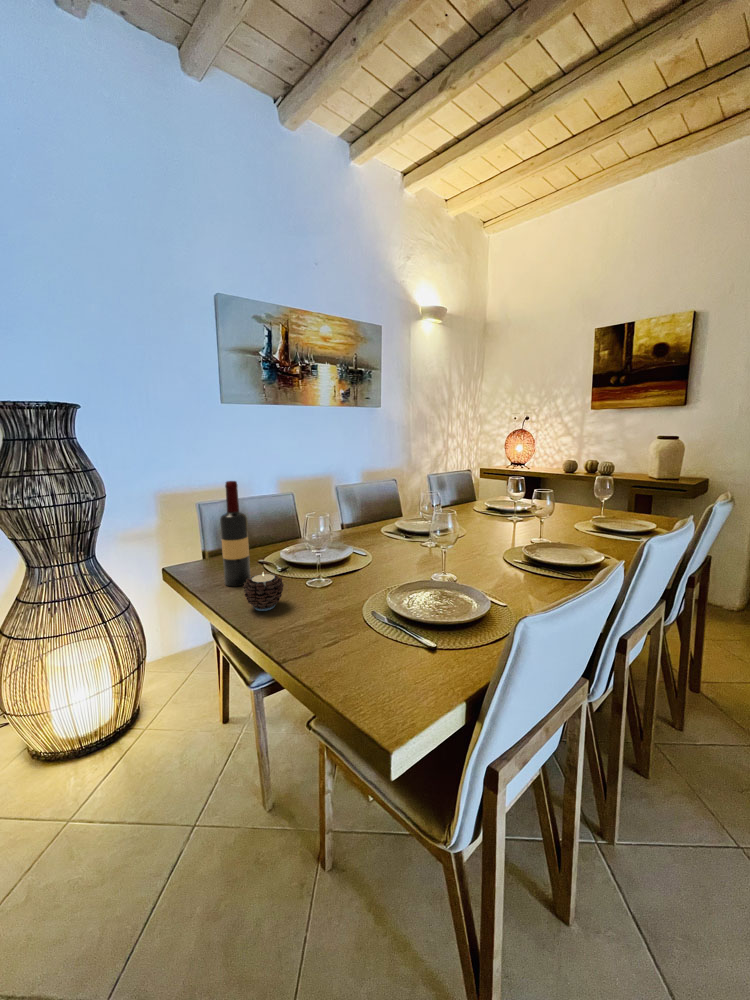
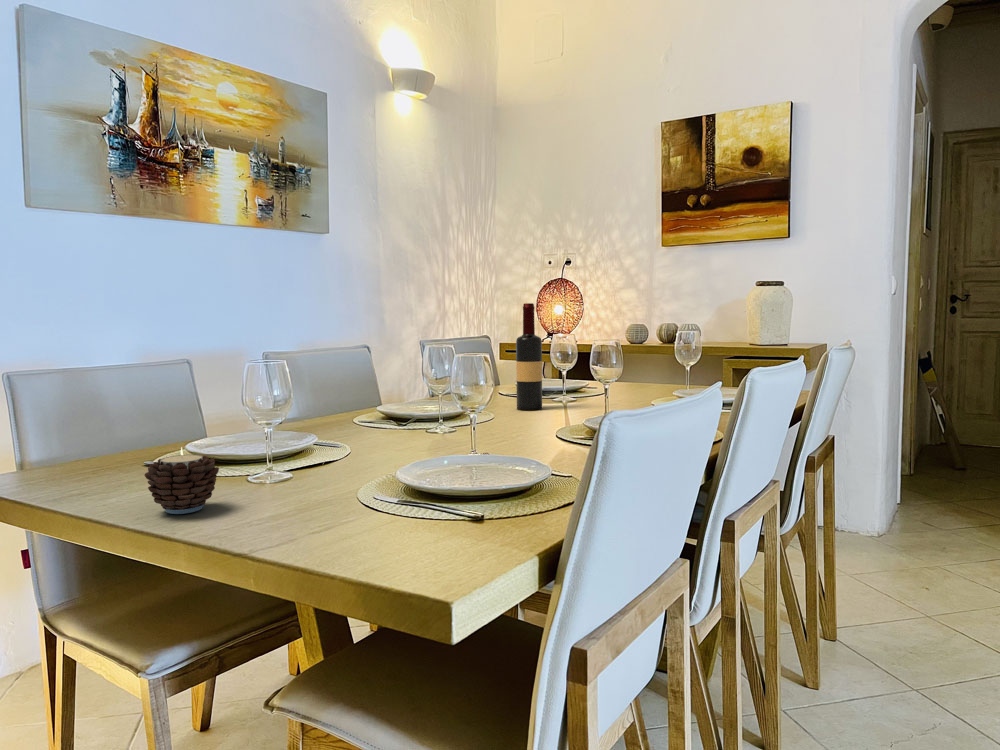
wine bottle: present [220,481,251,586] -> present [516,303,542,410]

